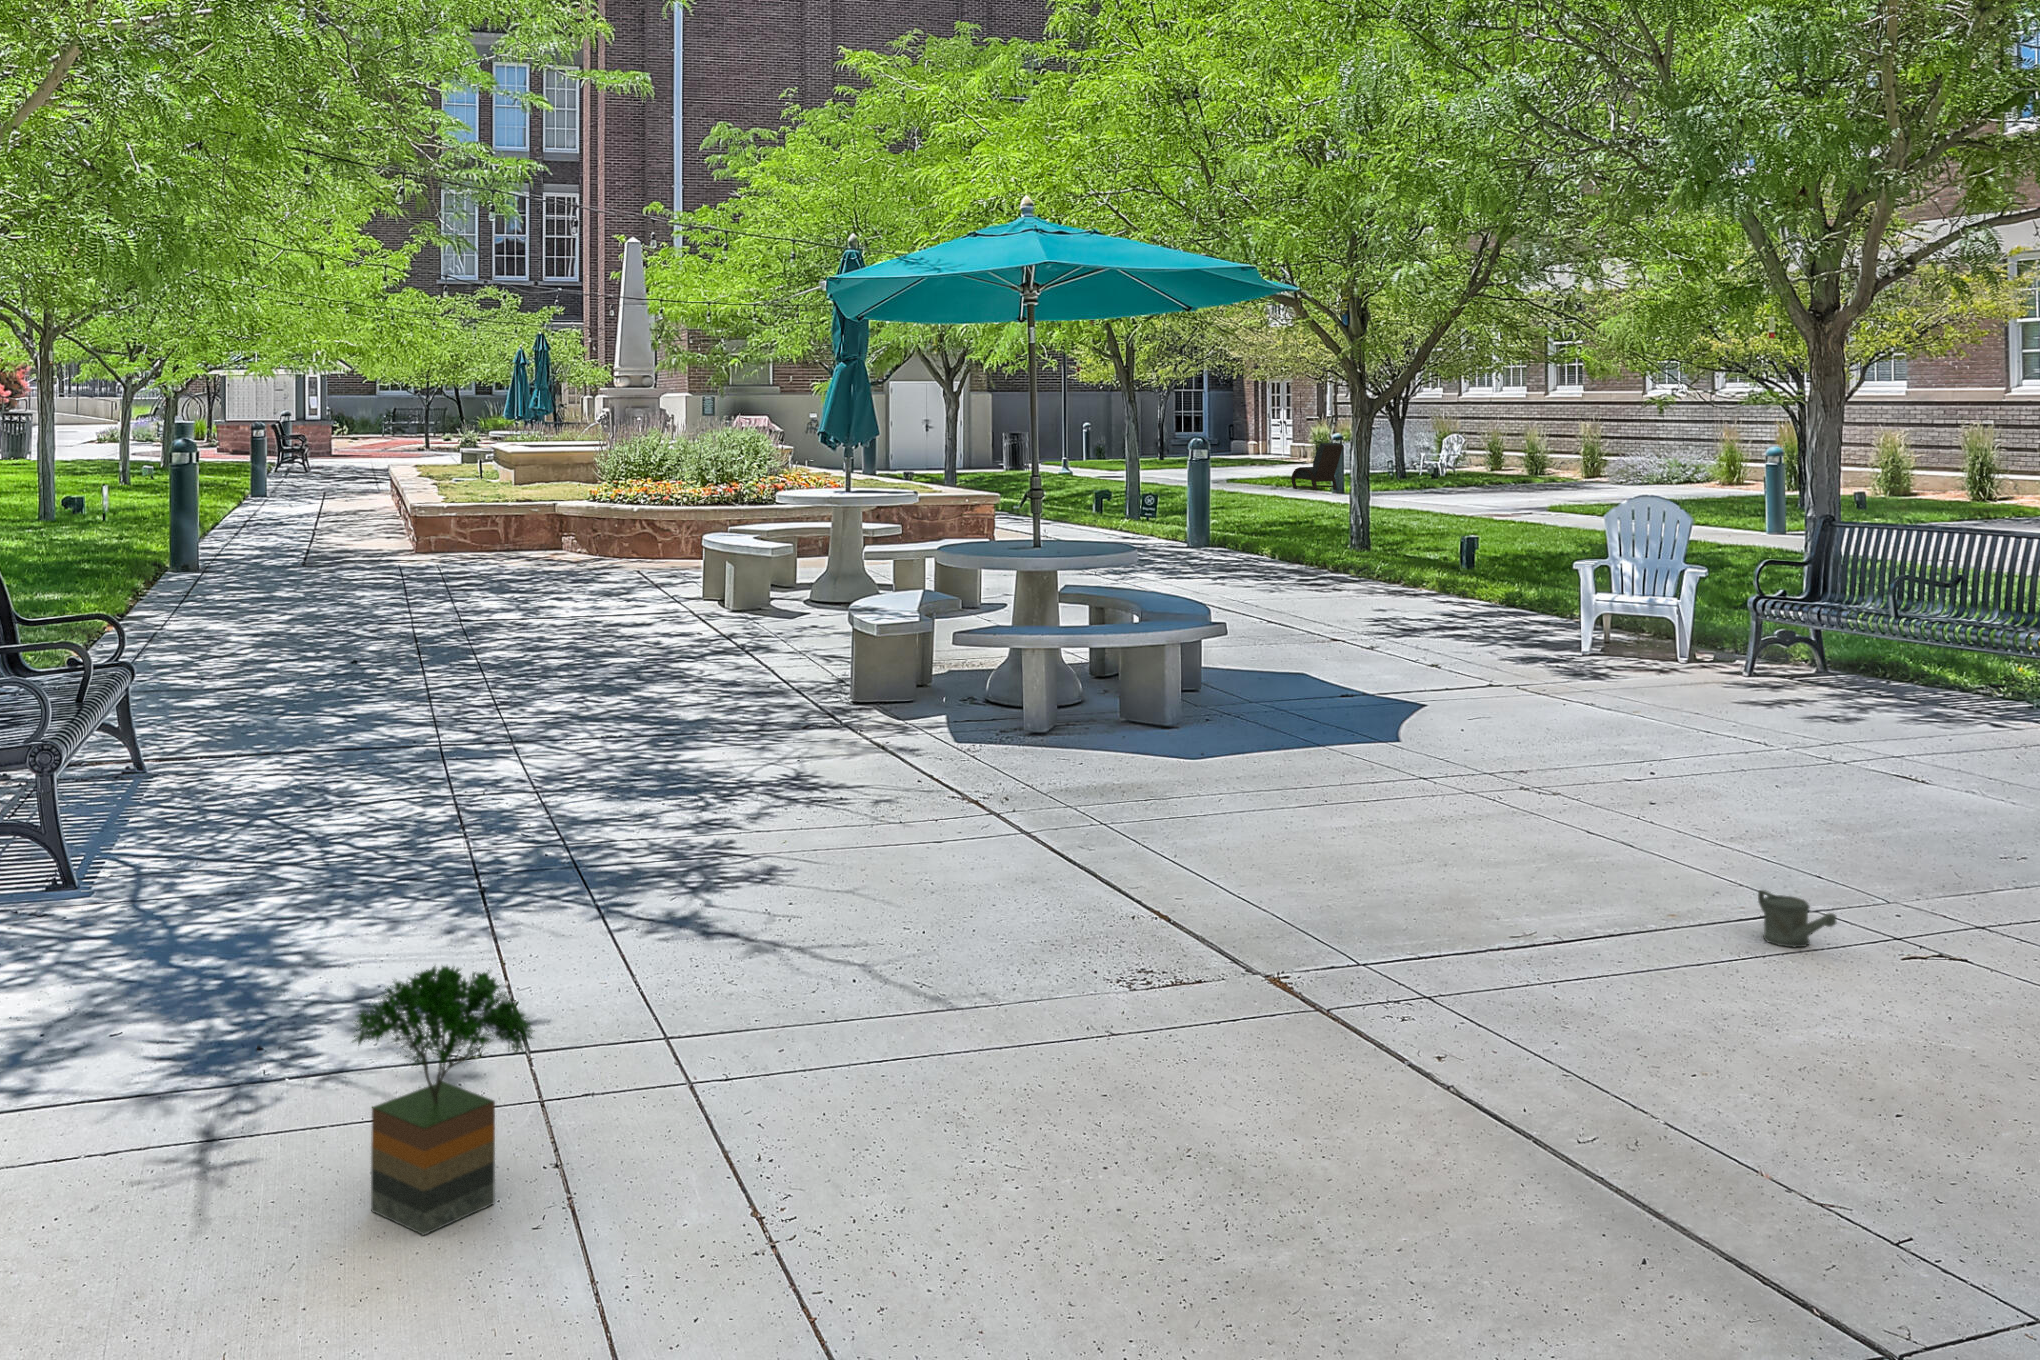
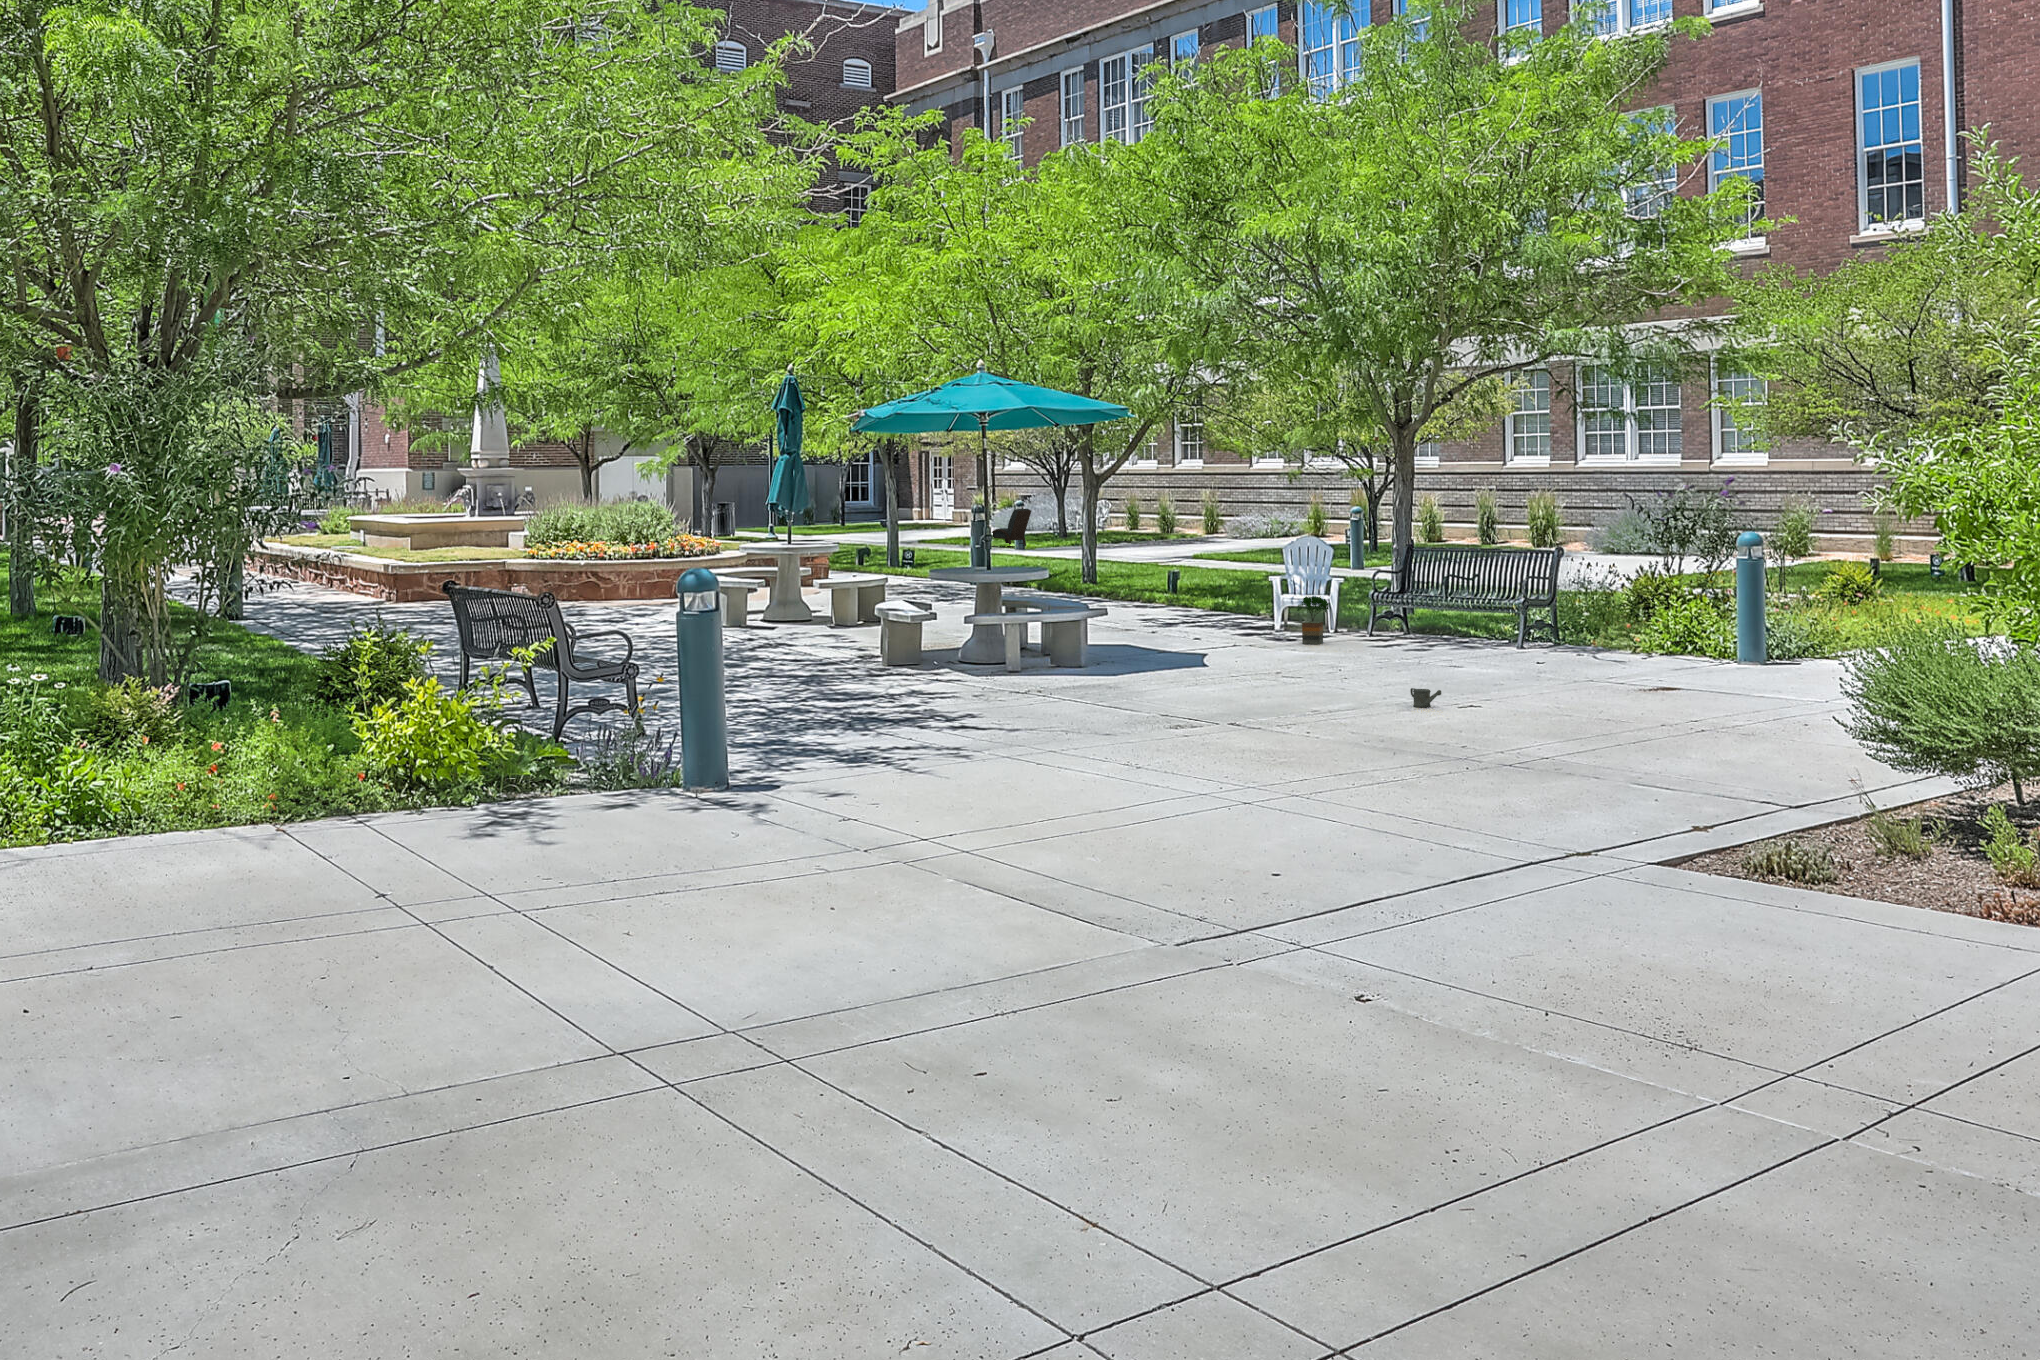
potted tree: present [352,966,535,1235] -> present [1297,596,1330,644]

